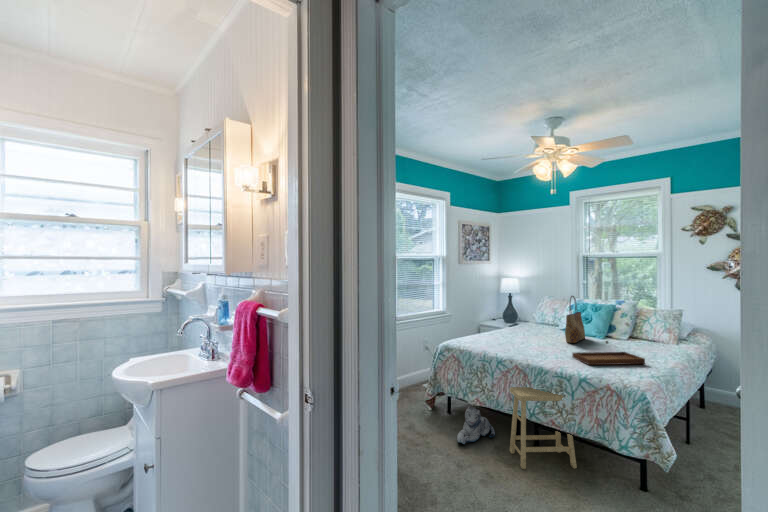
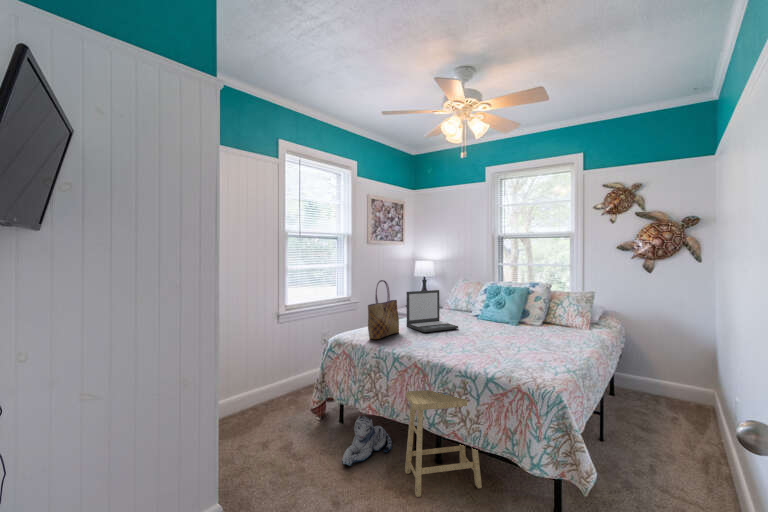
tote bag: present [565,296,585,343] -> present [368,280,399,339]
laptop: none [501,306,549,342] -> present [406,290,458,332]
tray: present [572,341,645,365] -> none [481,329,559,359]

